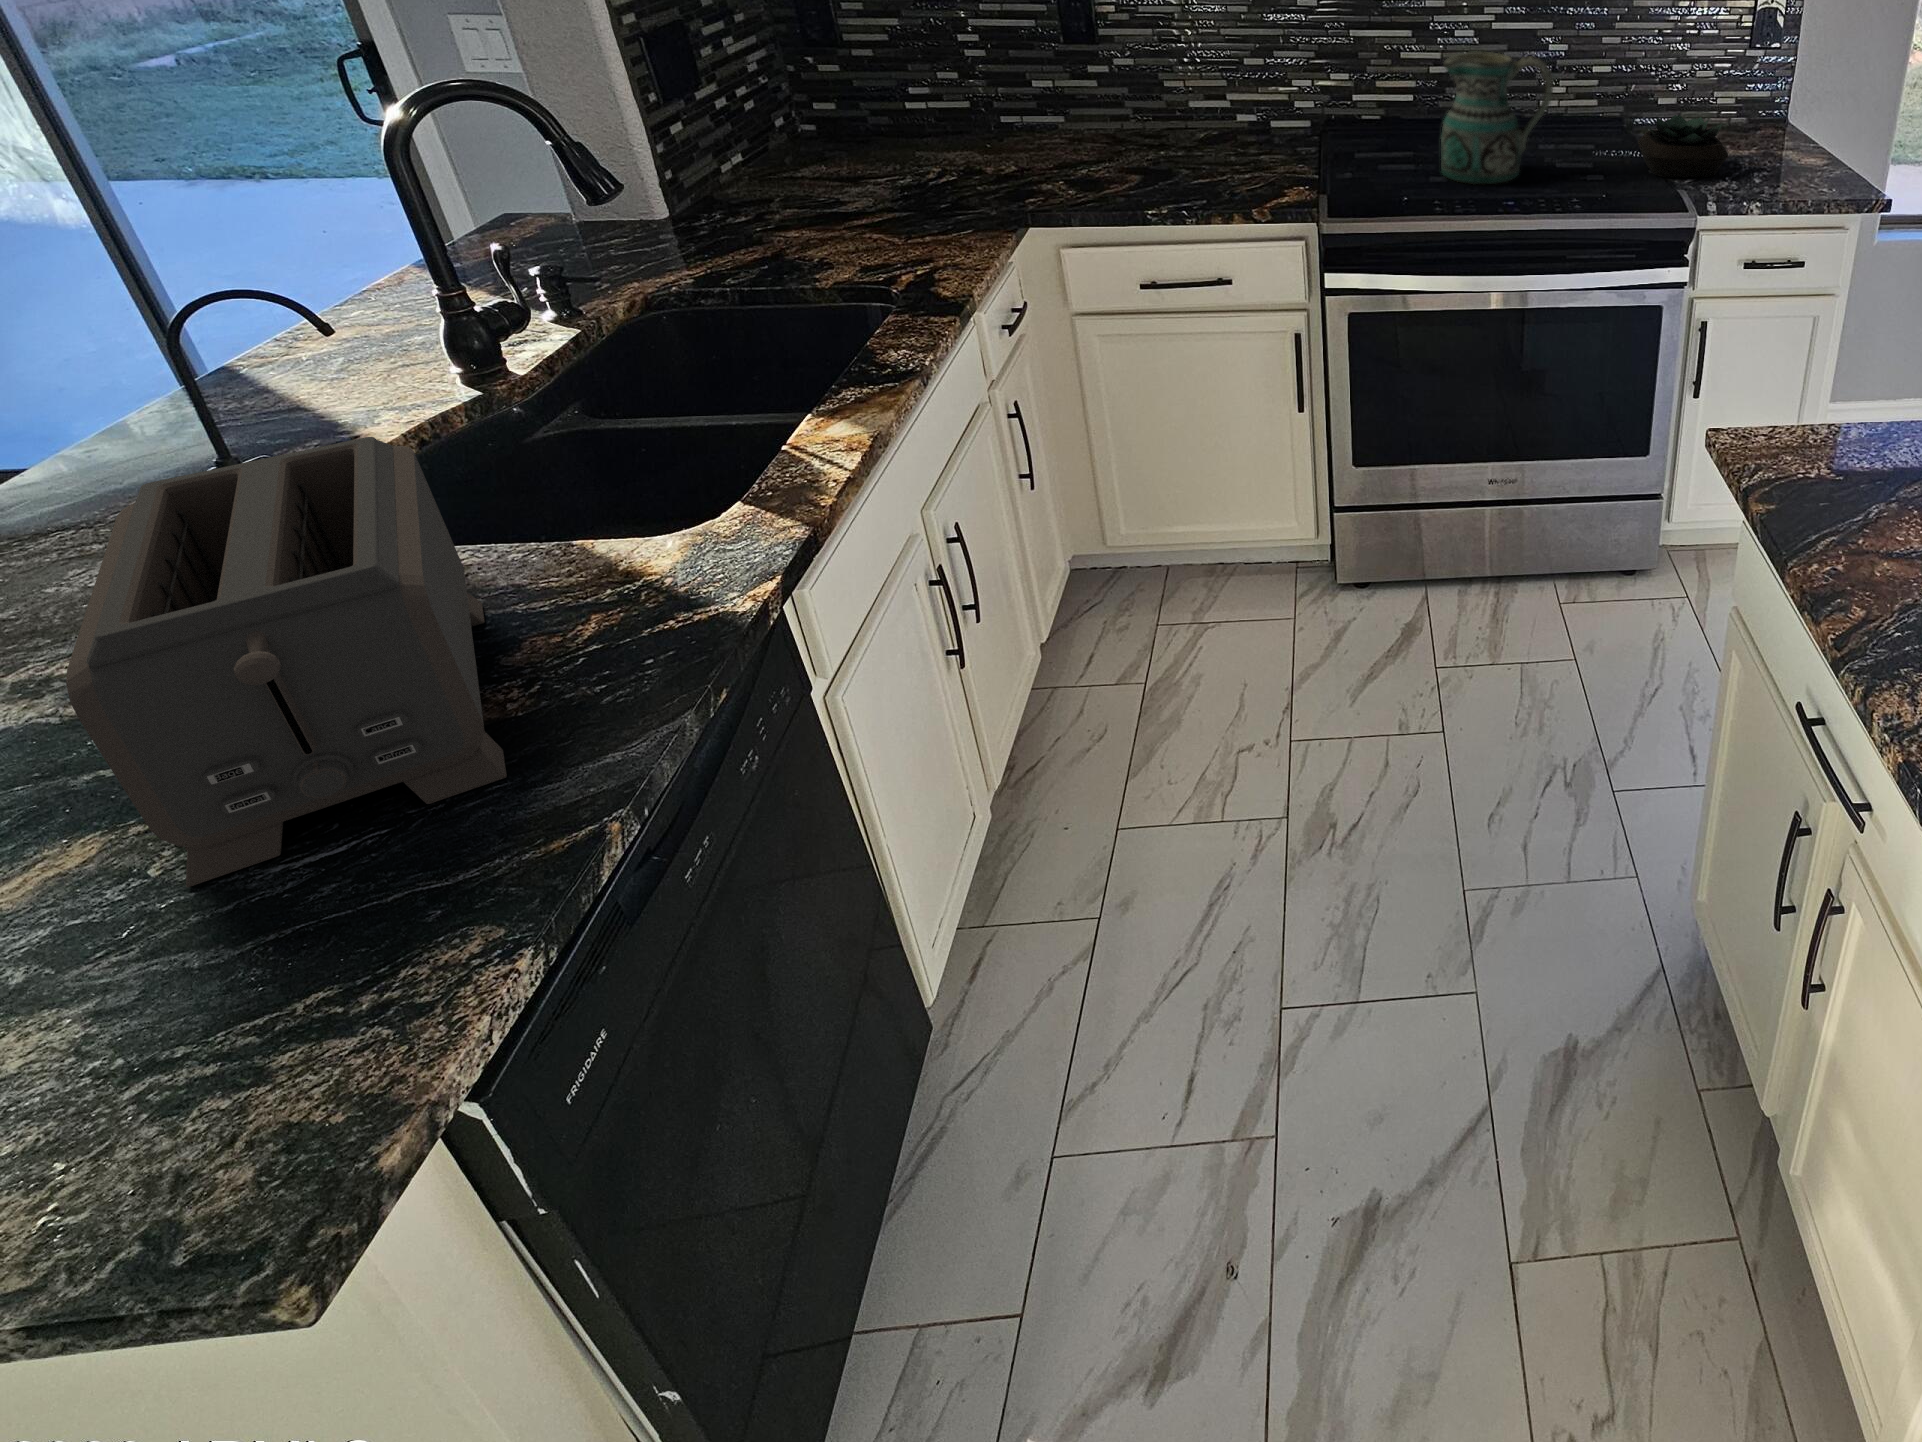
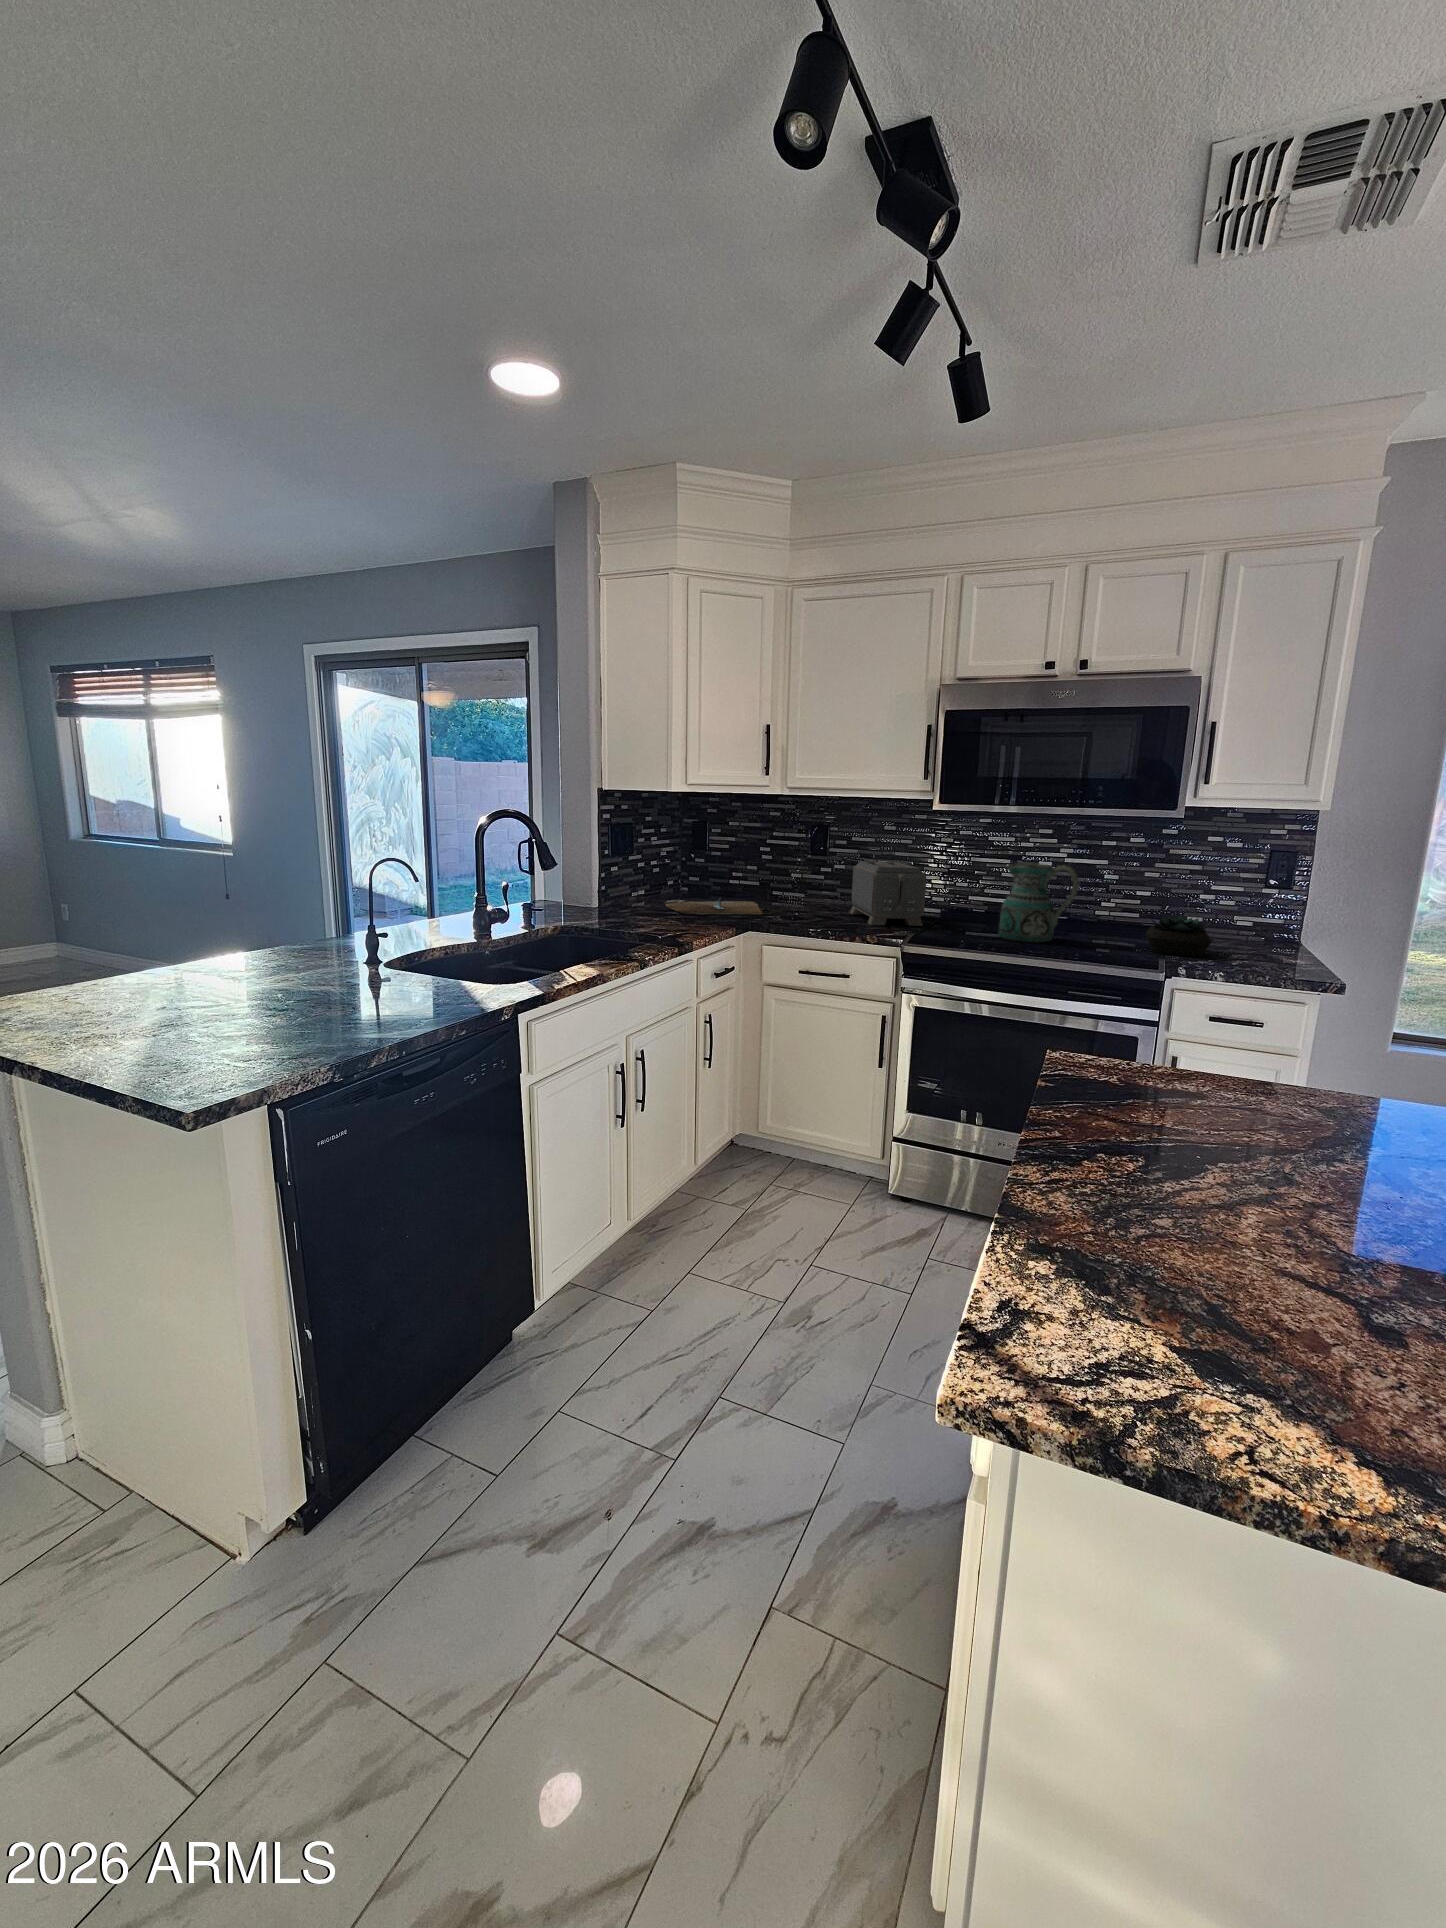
cutting board: none [798,143,1024,209] -> present [664,898,763,914]
toaster: present [66,437,507,887] -> present [850,861,926,926]

